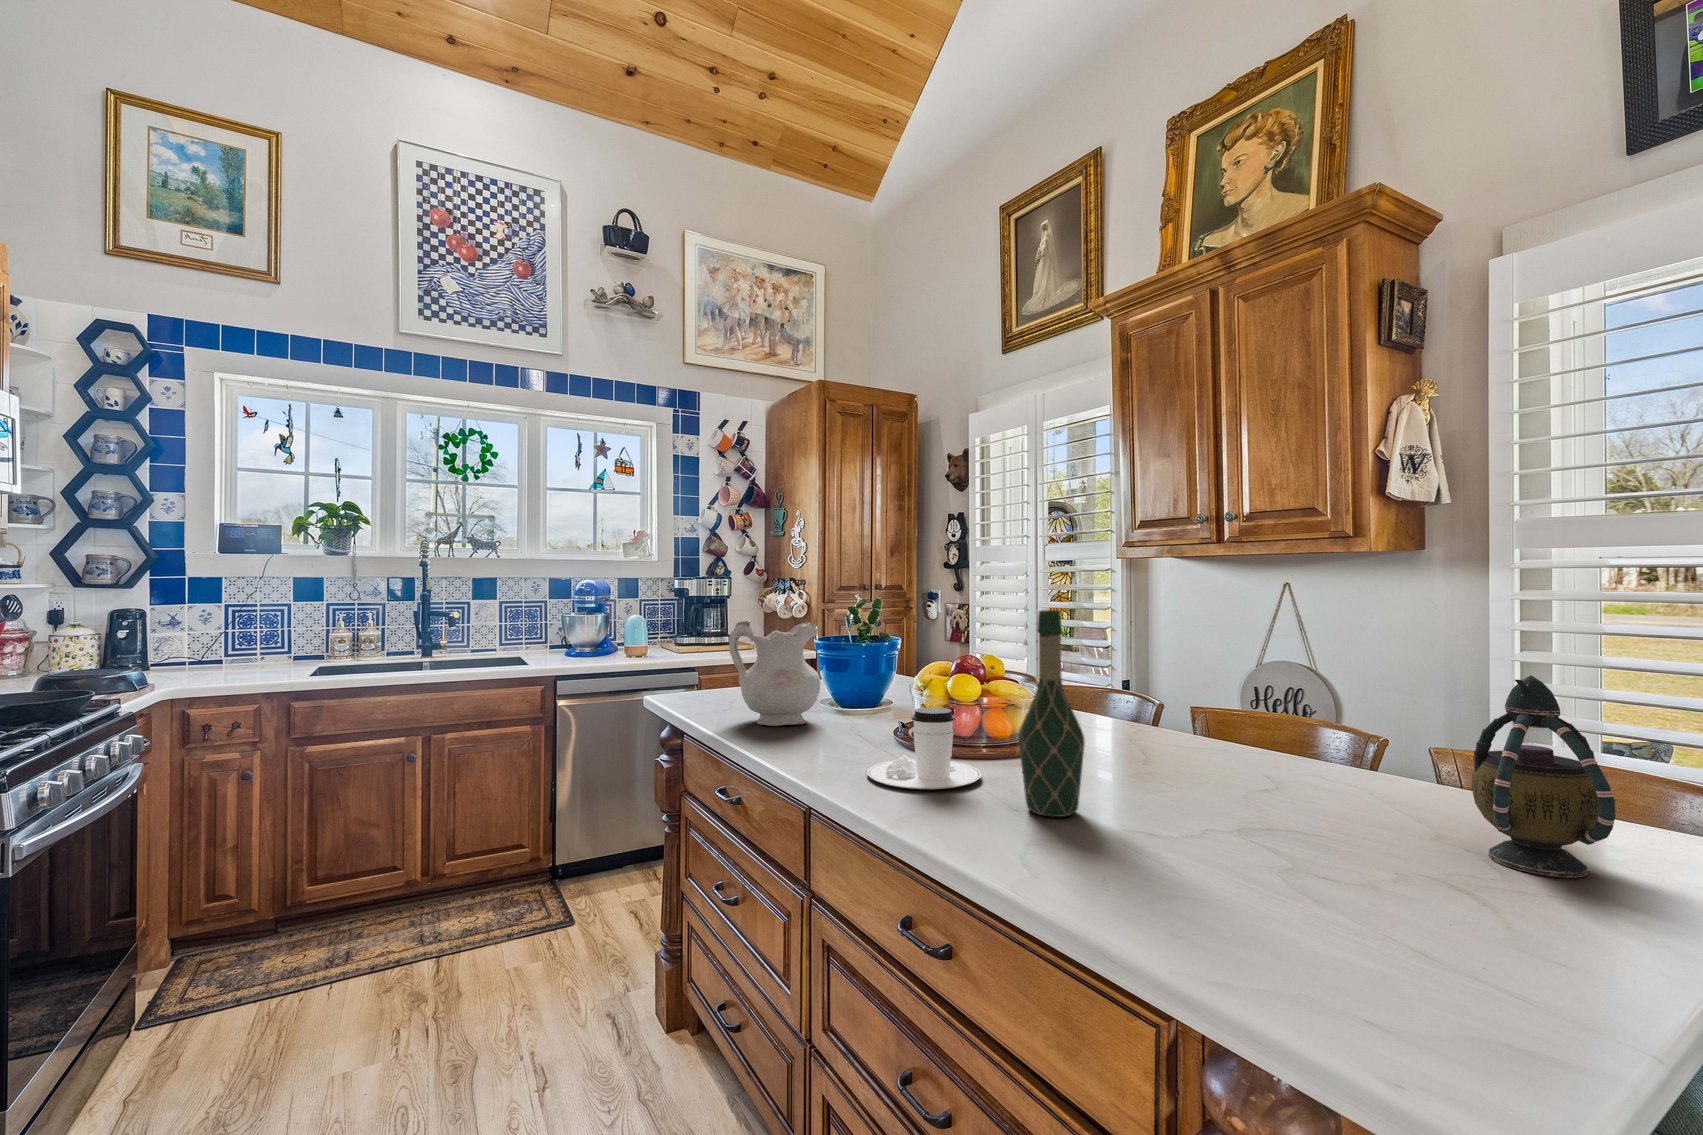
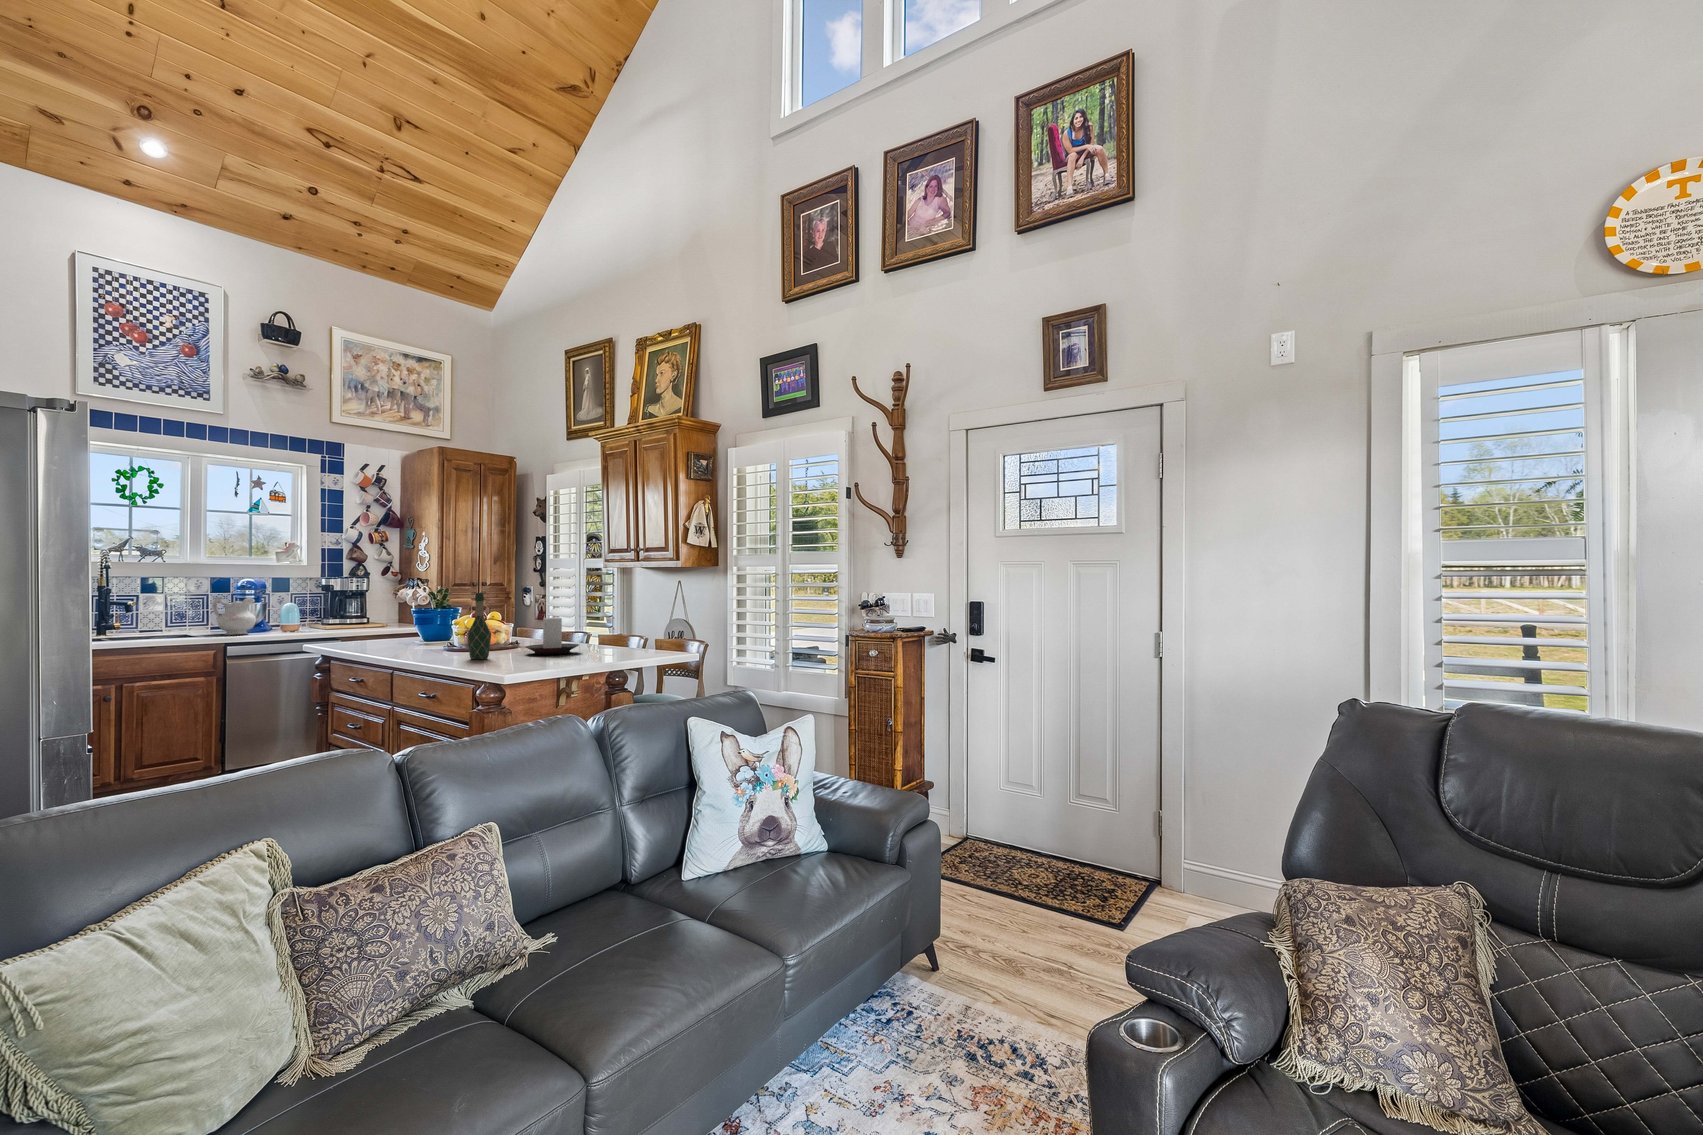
ceramic pitcher: present [729,621,820,726] -> present [212,597,256,635]
candle holder: none [1131,675,1294,796] -> present [525,617,579,655]
teapot: present [1472,675,1616,878] -> none [590,609,627,660]
coffee cup: present [867,707,981,789] -> none [416,630,465,657]

